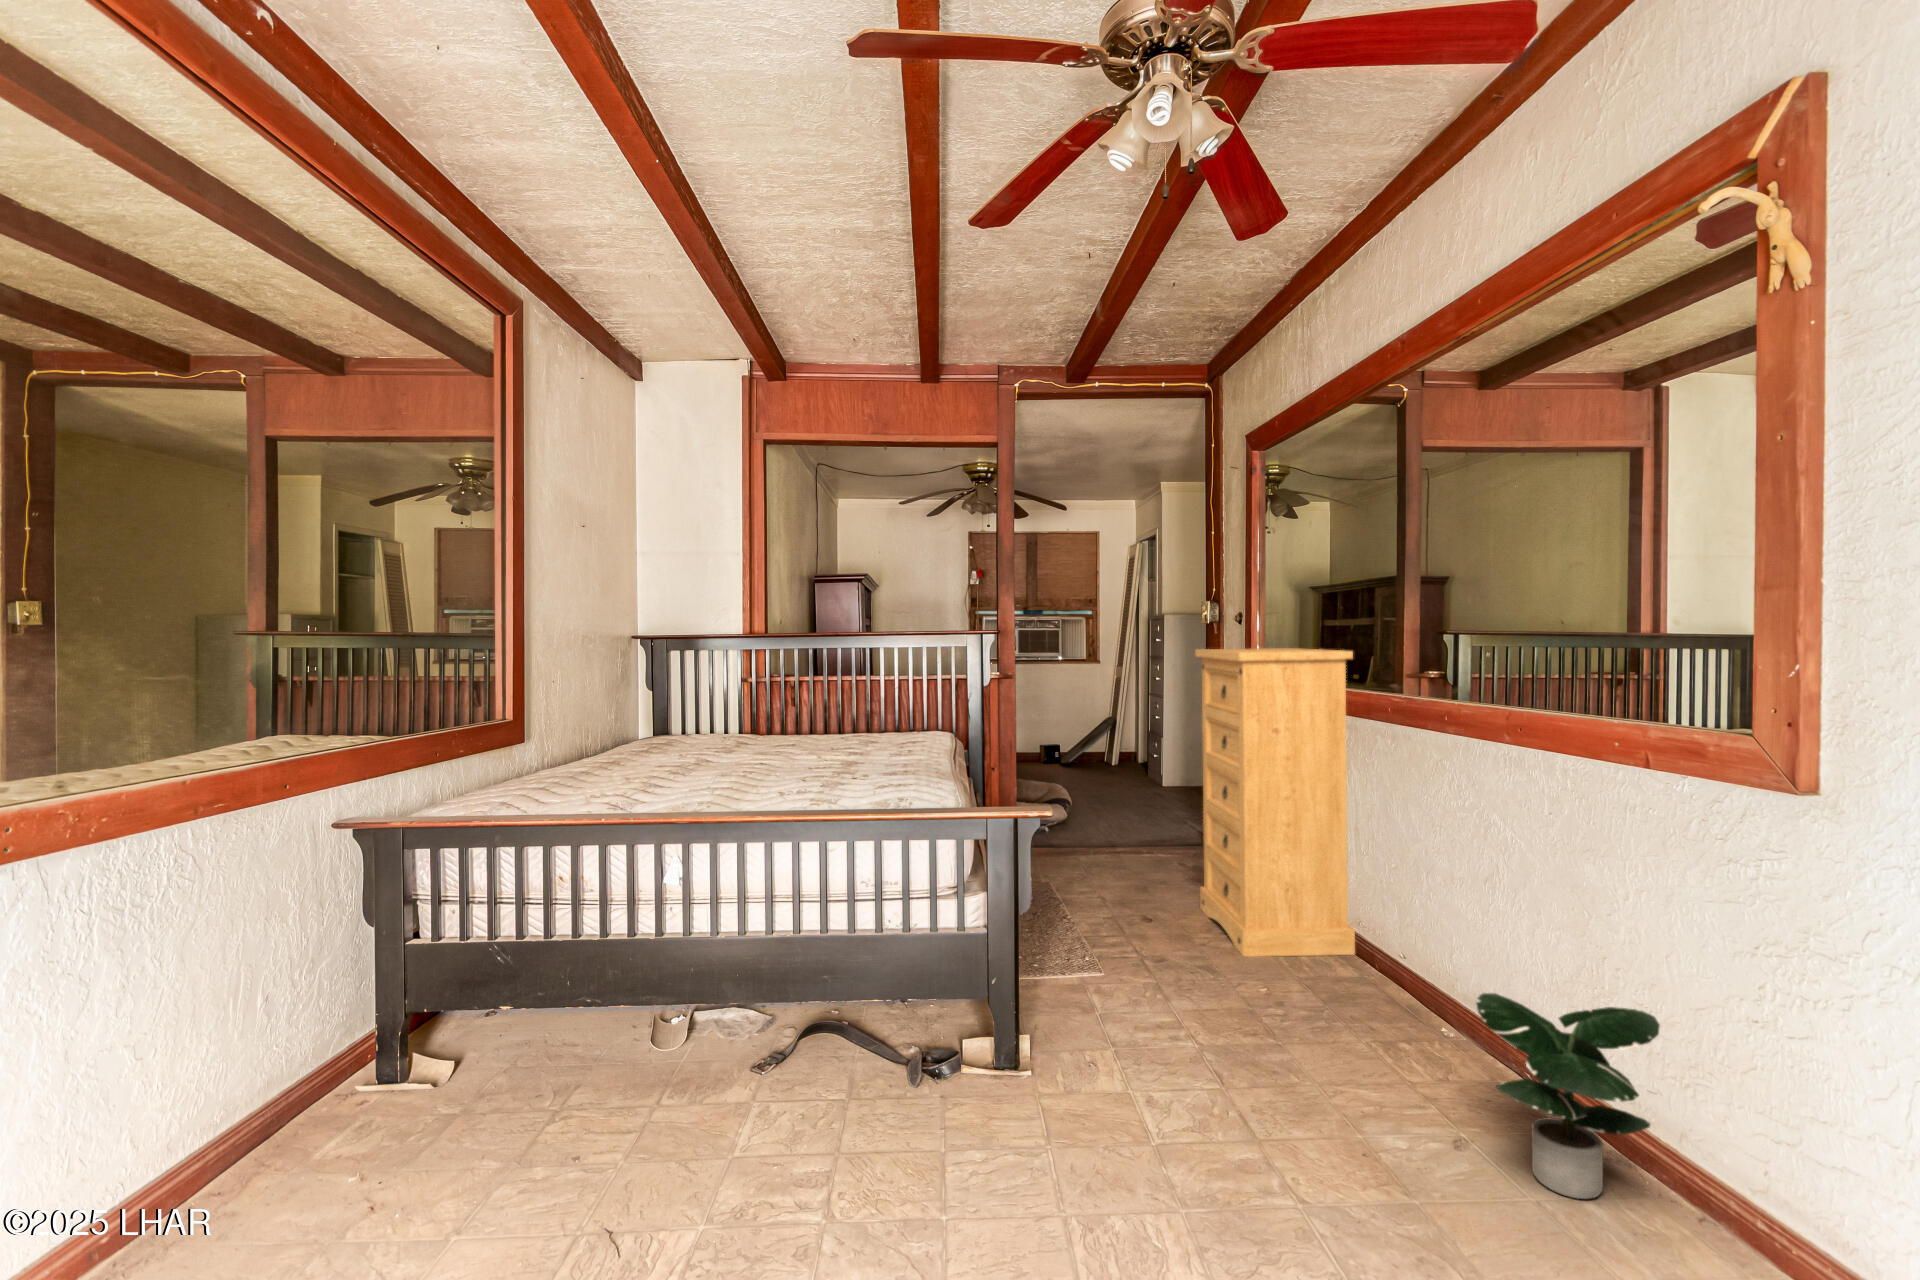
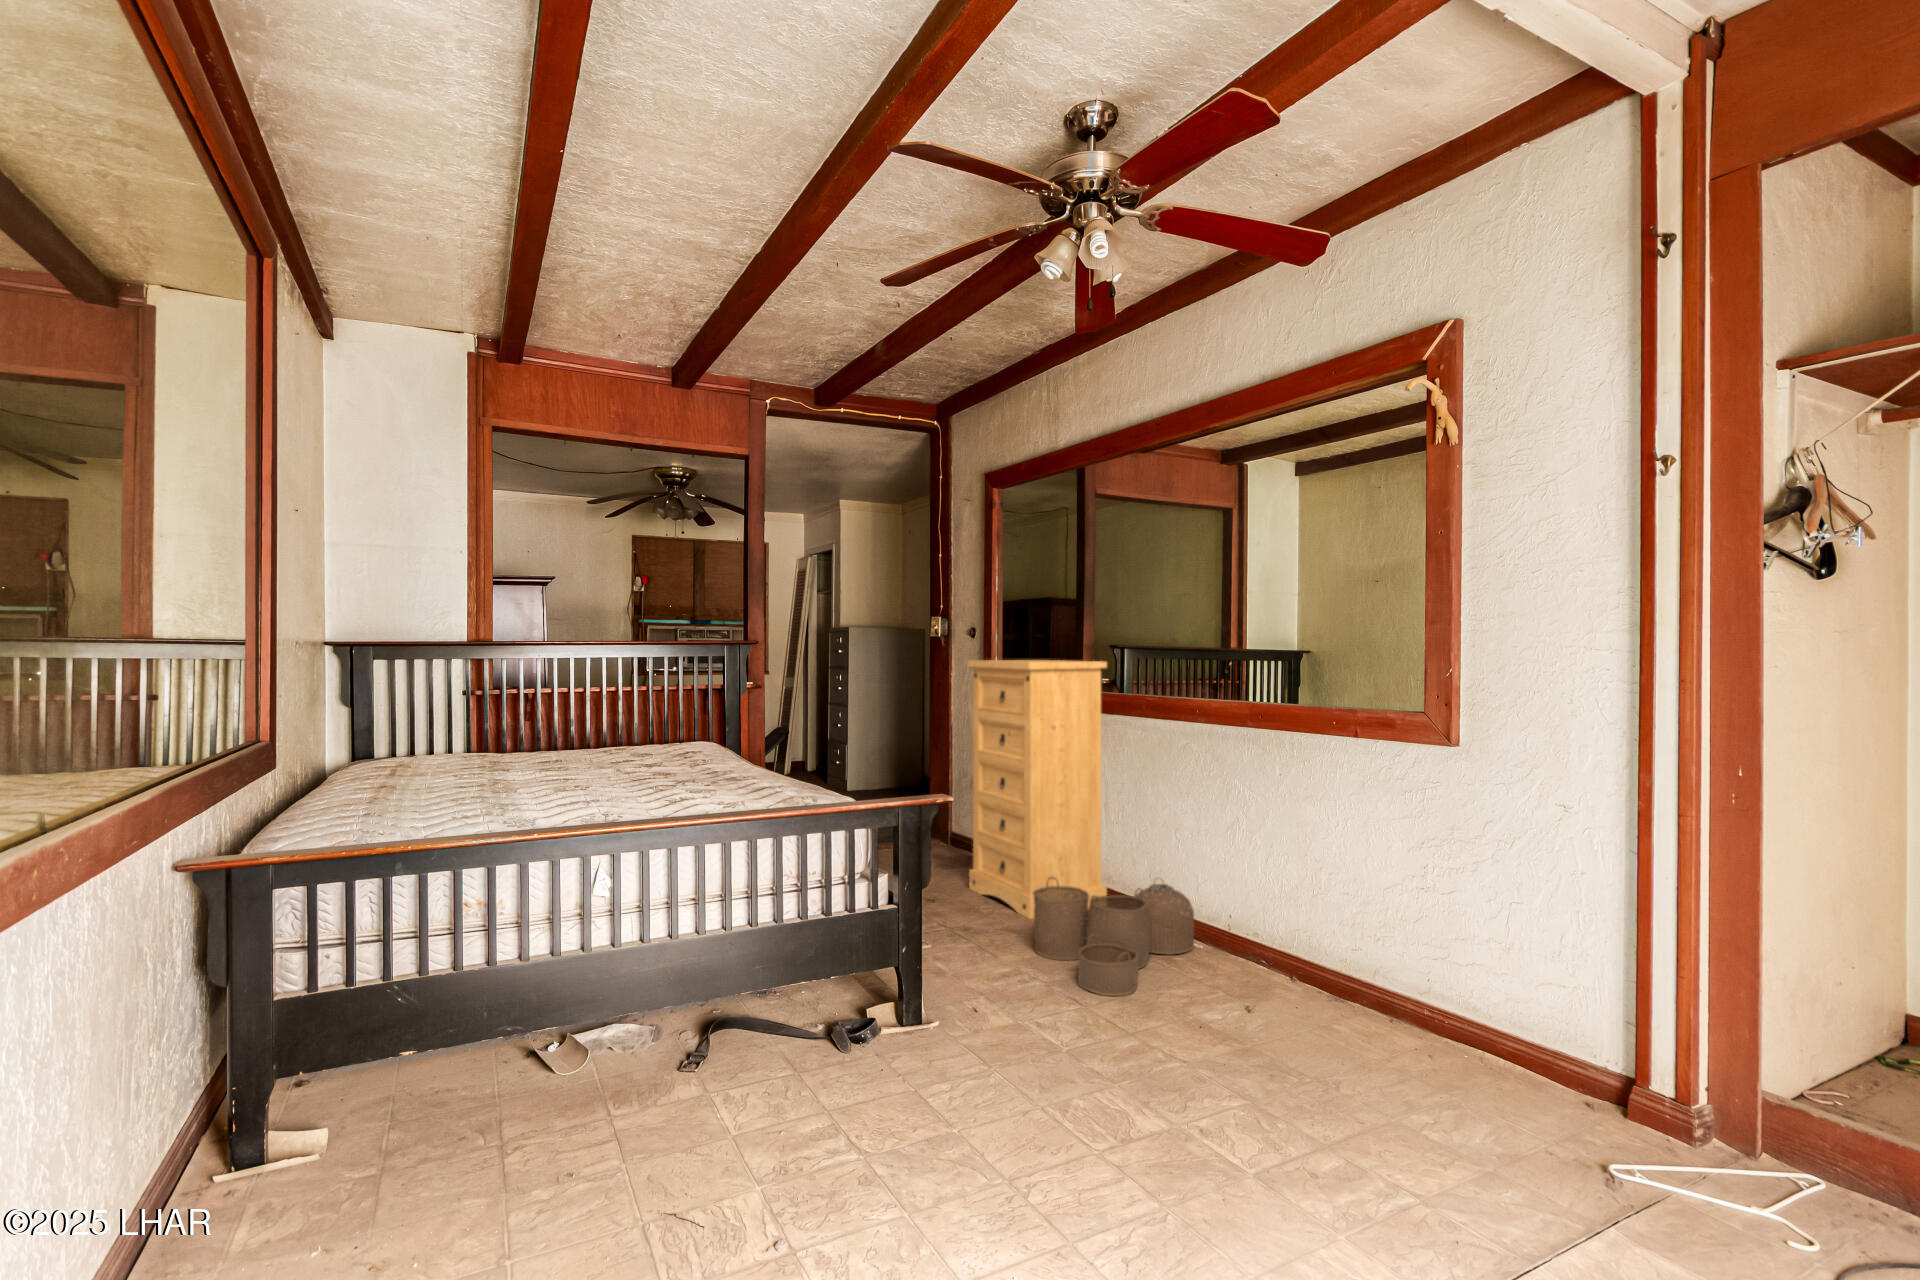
woven basket: none [1215,913,1443,1083] -> present [1033,877,1194,996]
potted plant: present [1476,993,1660,1199] -> none [1260,896,1368,1025]

